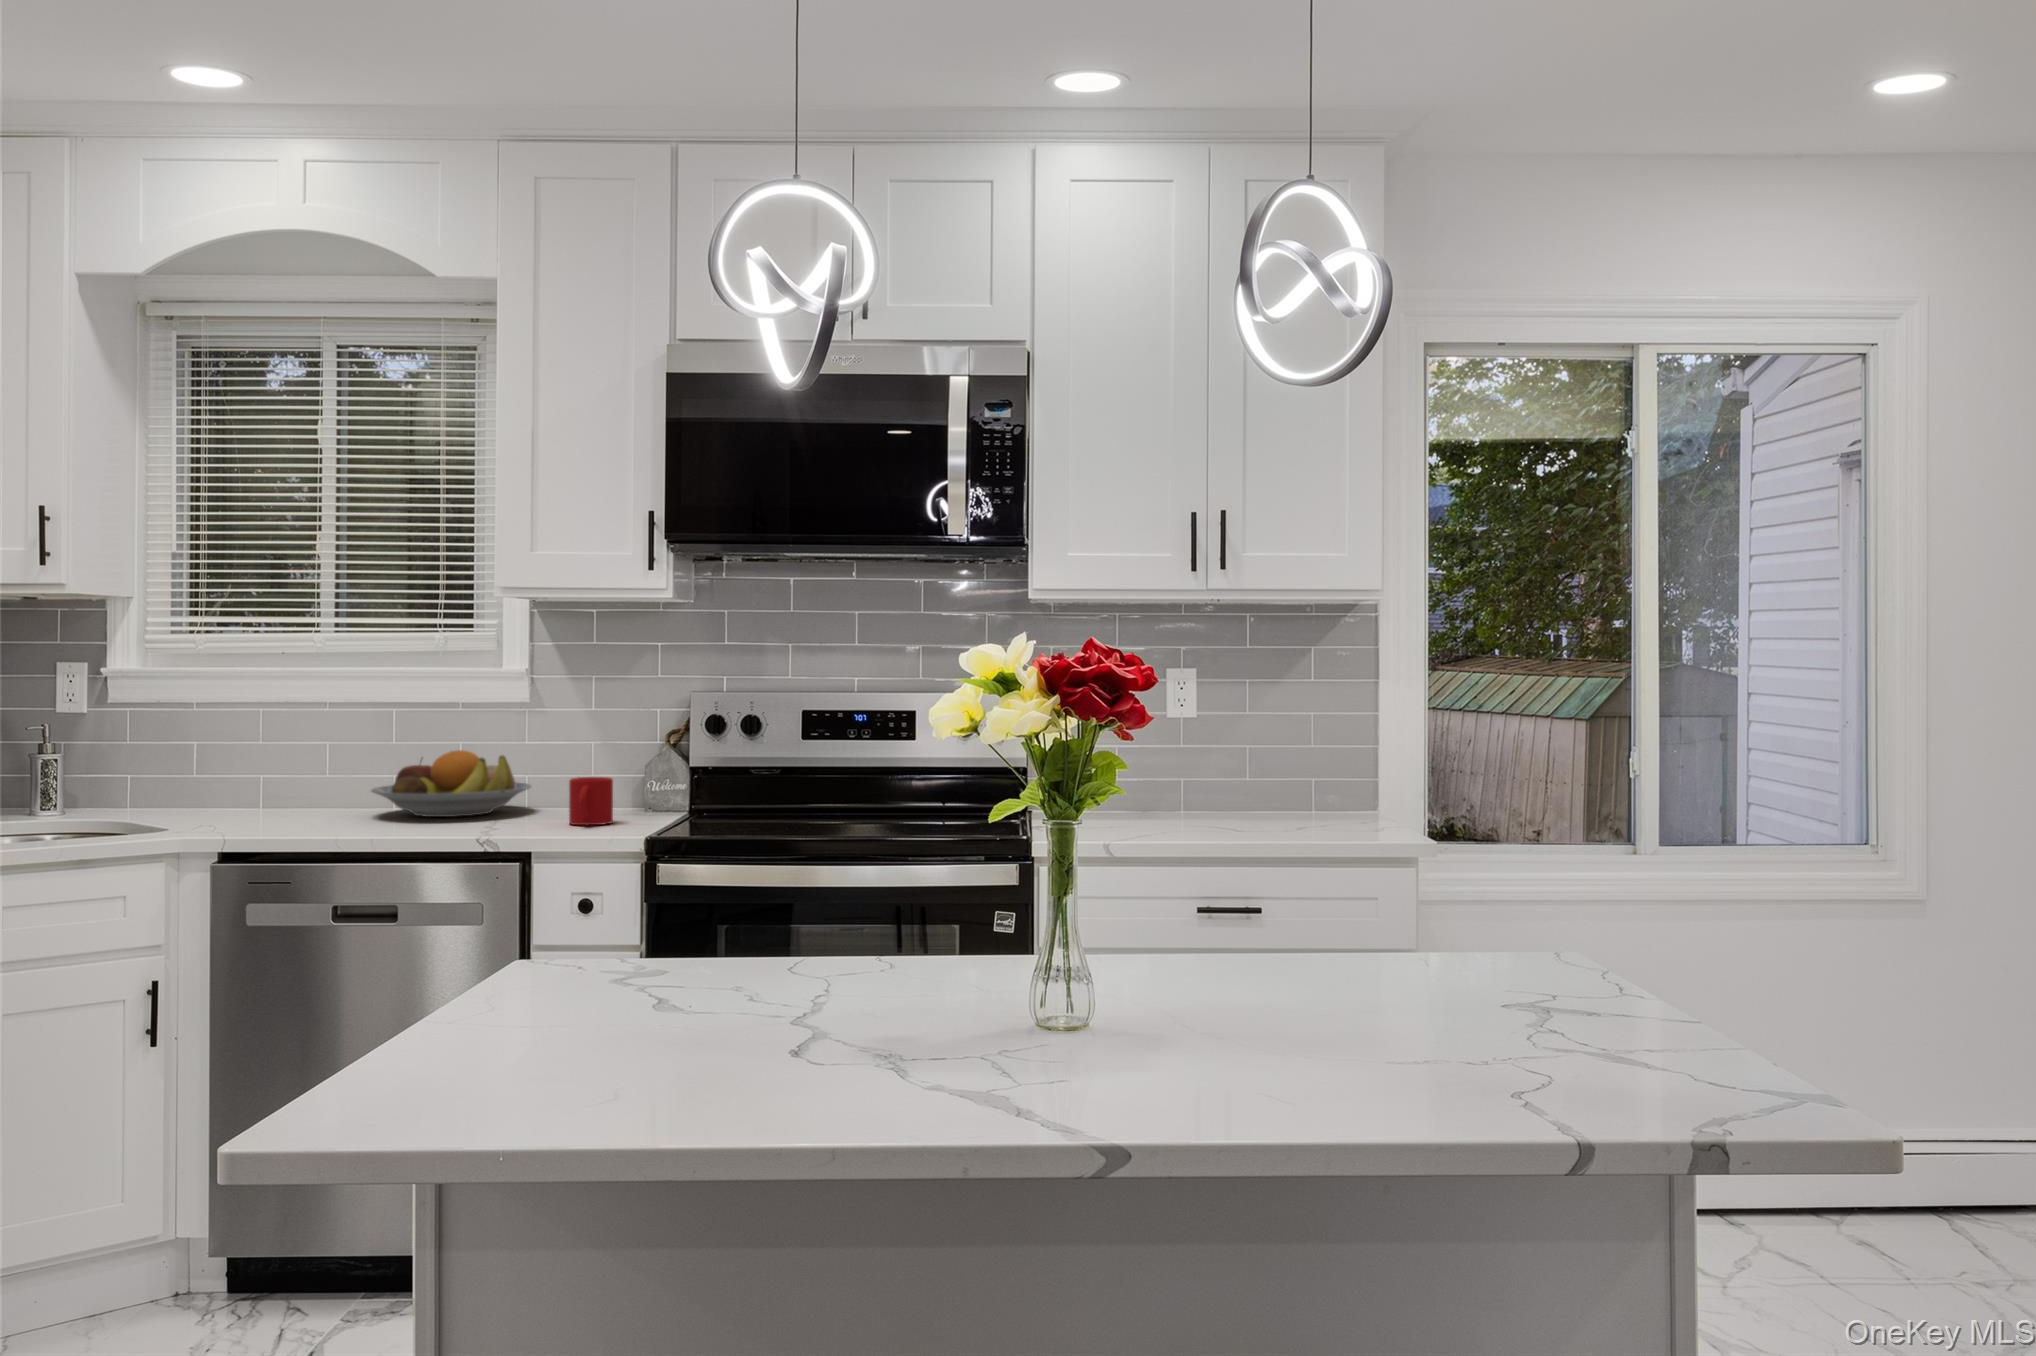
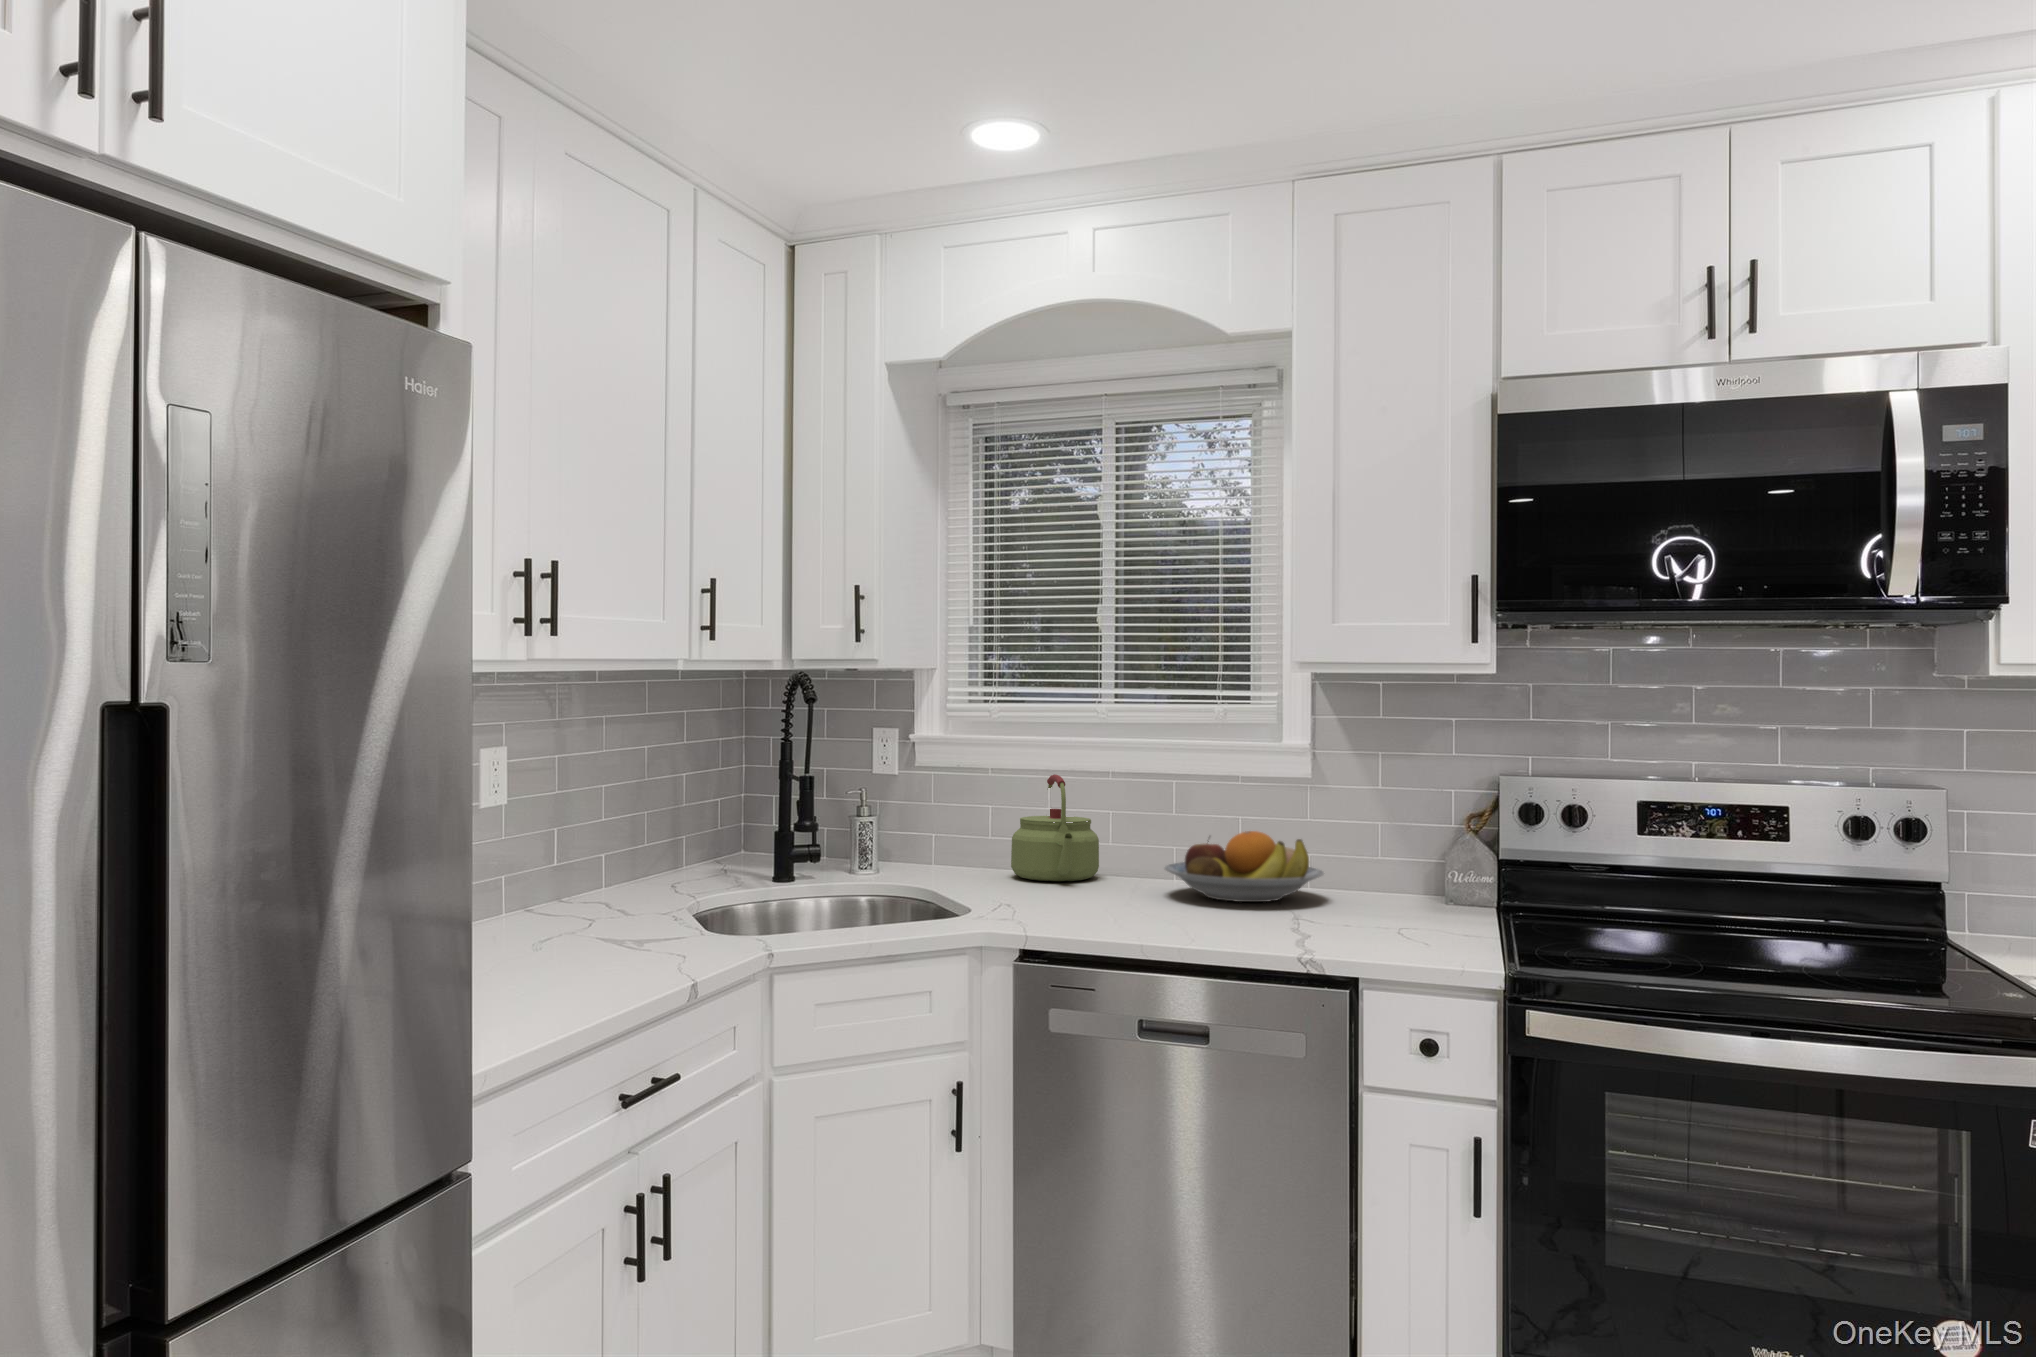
kettle: none [215,704,315,811] -> present [1011,774,1099,881]
mug: present [569,777,613,825] -> none [1382,869,1431,925]

